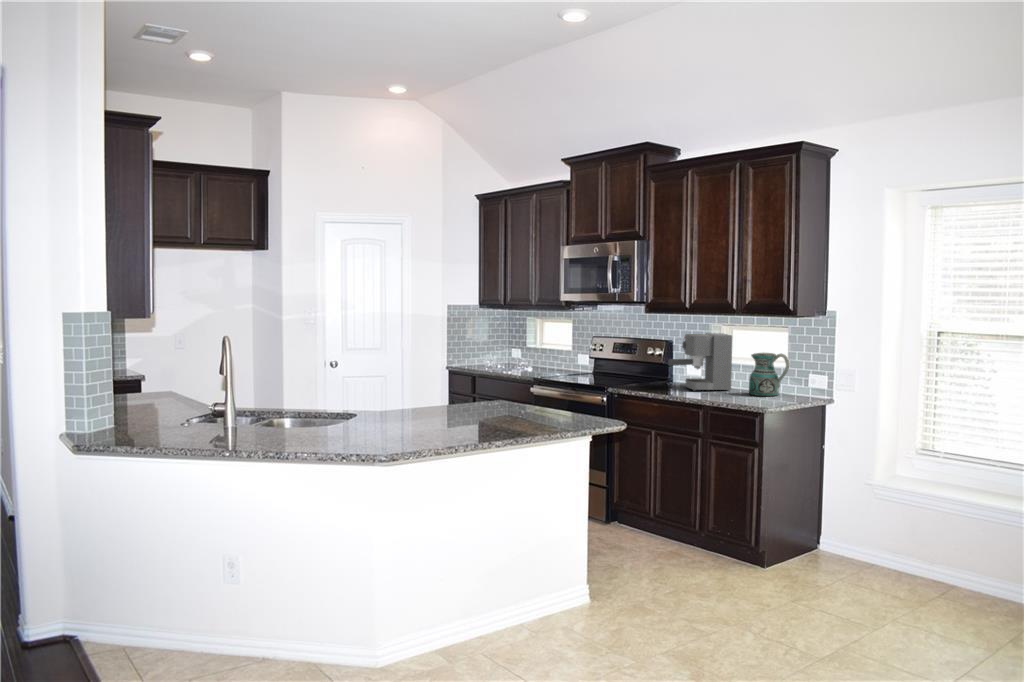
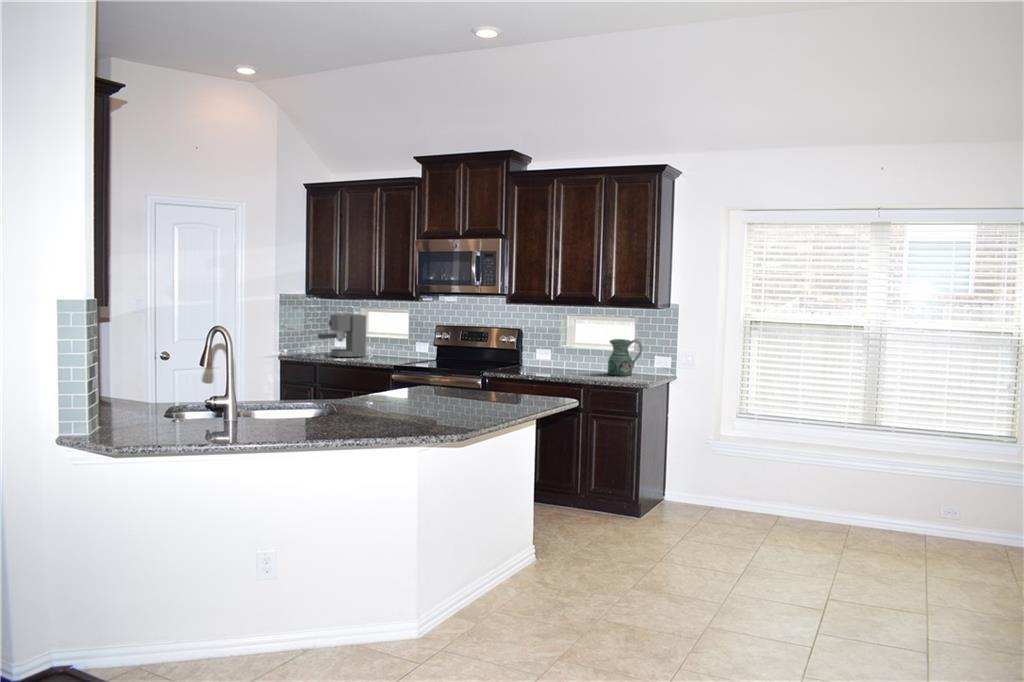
coffee maker: present [668,333,732,391] -> present [318,314,366,357]

